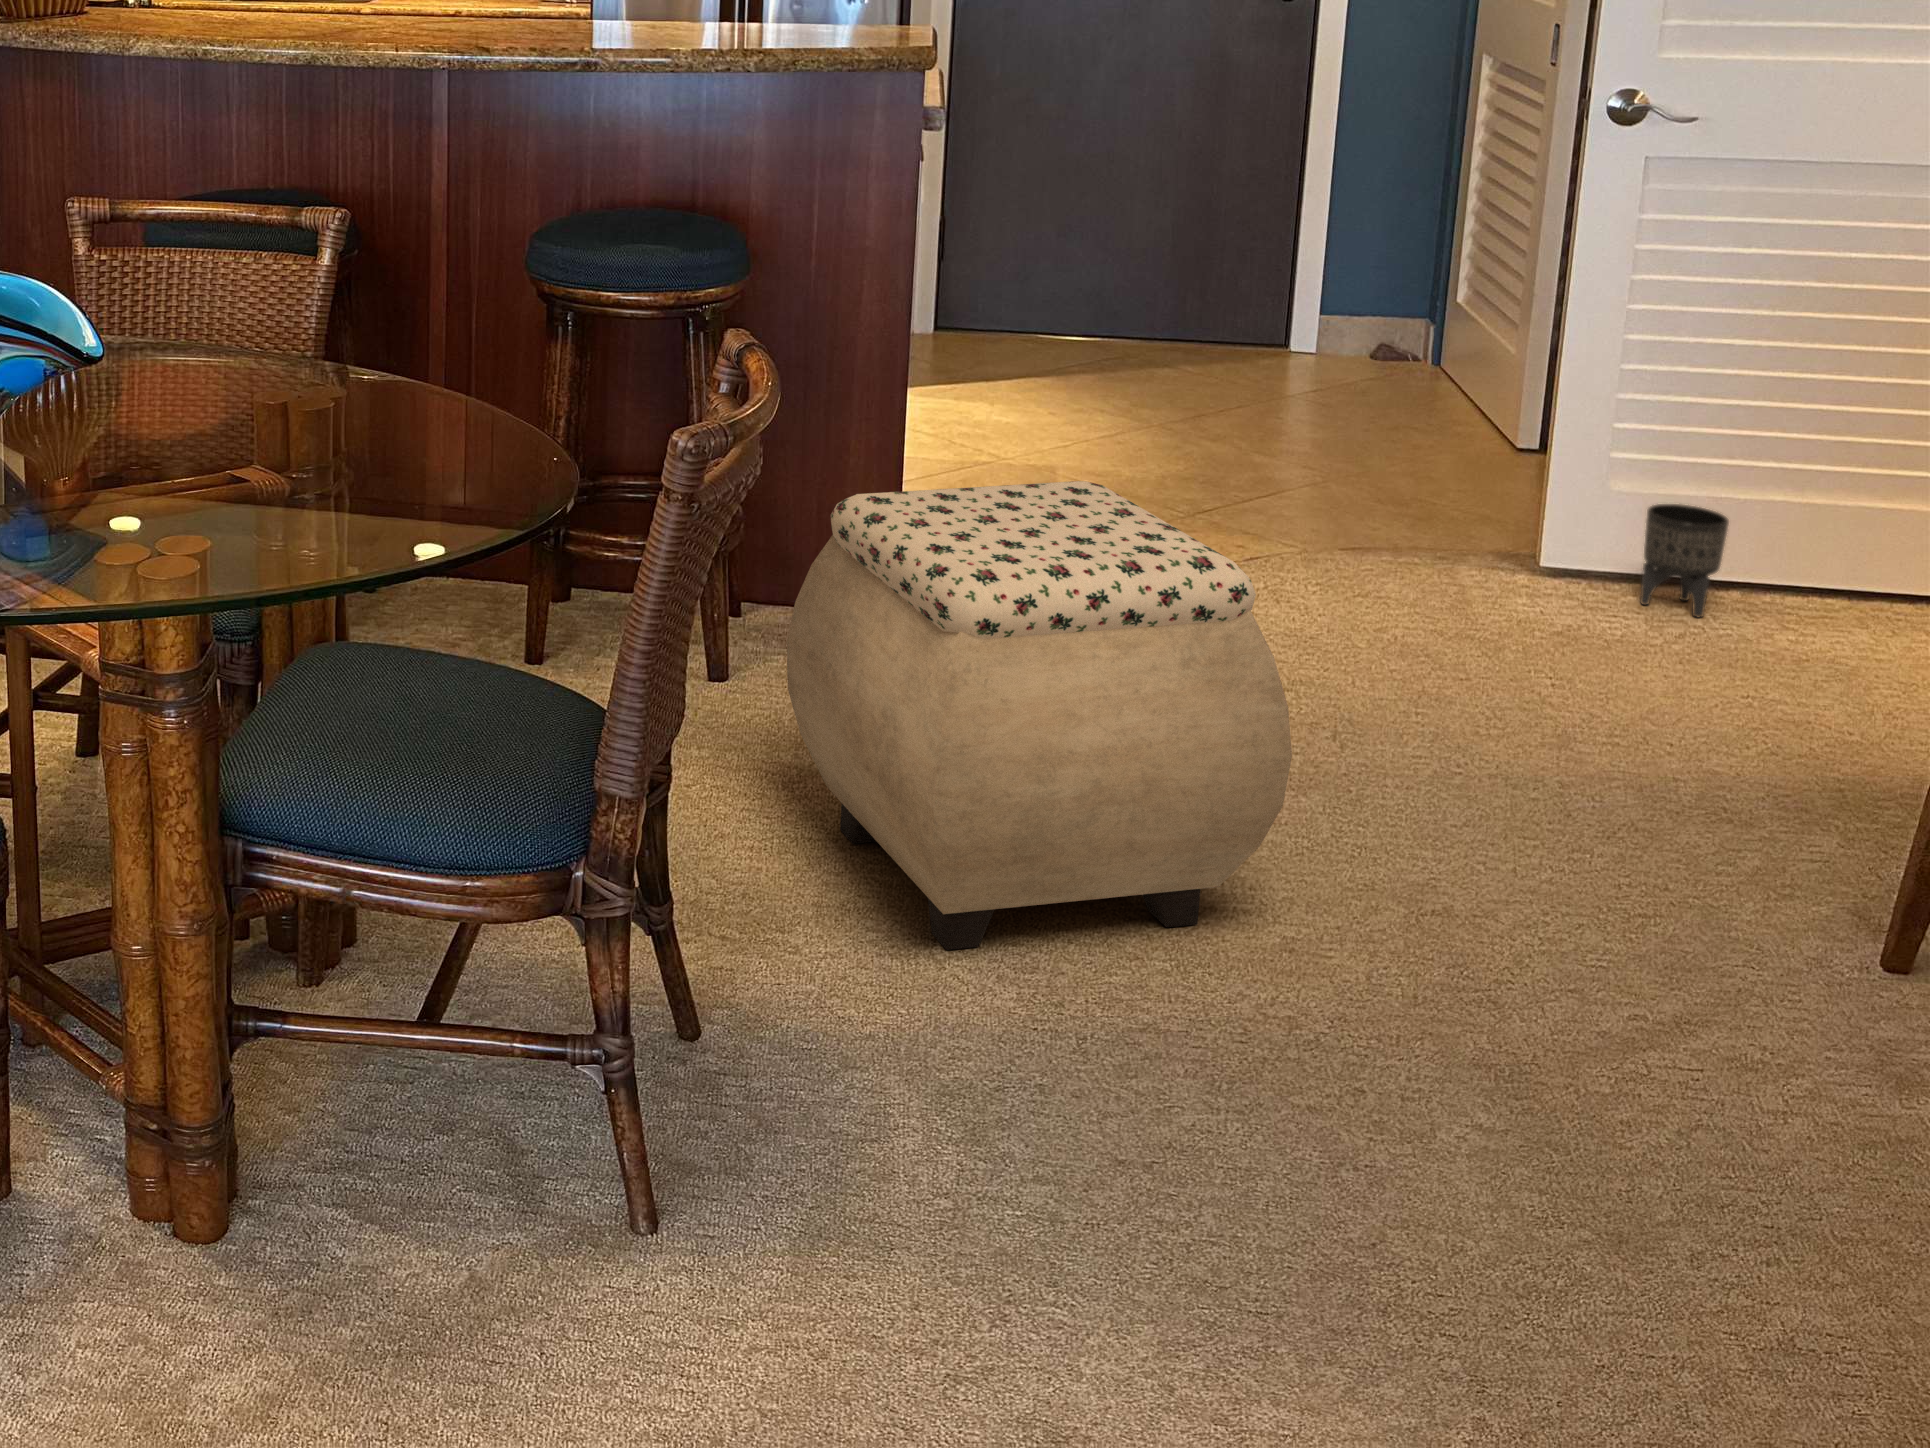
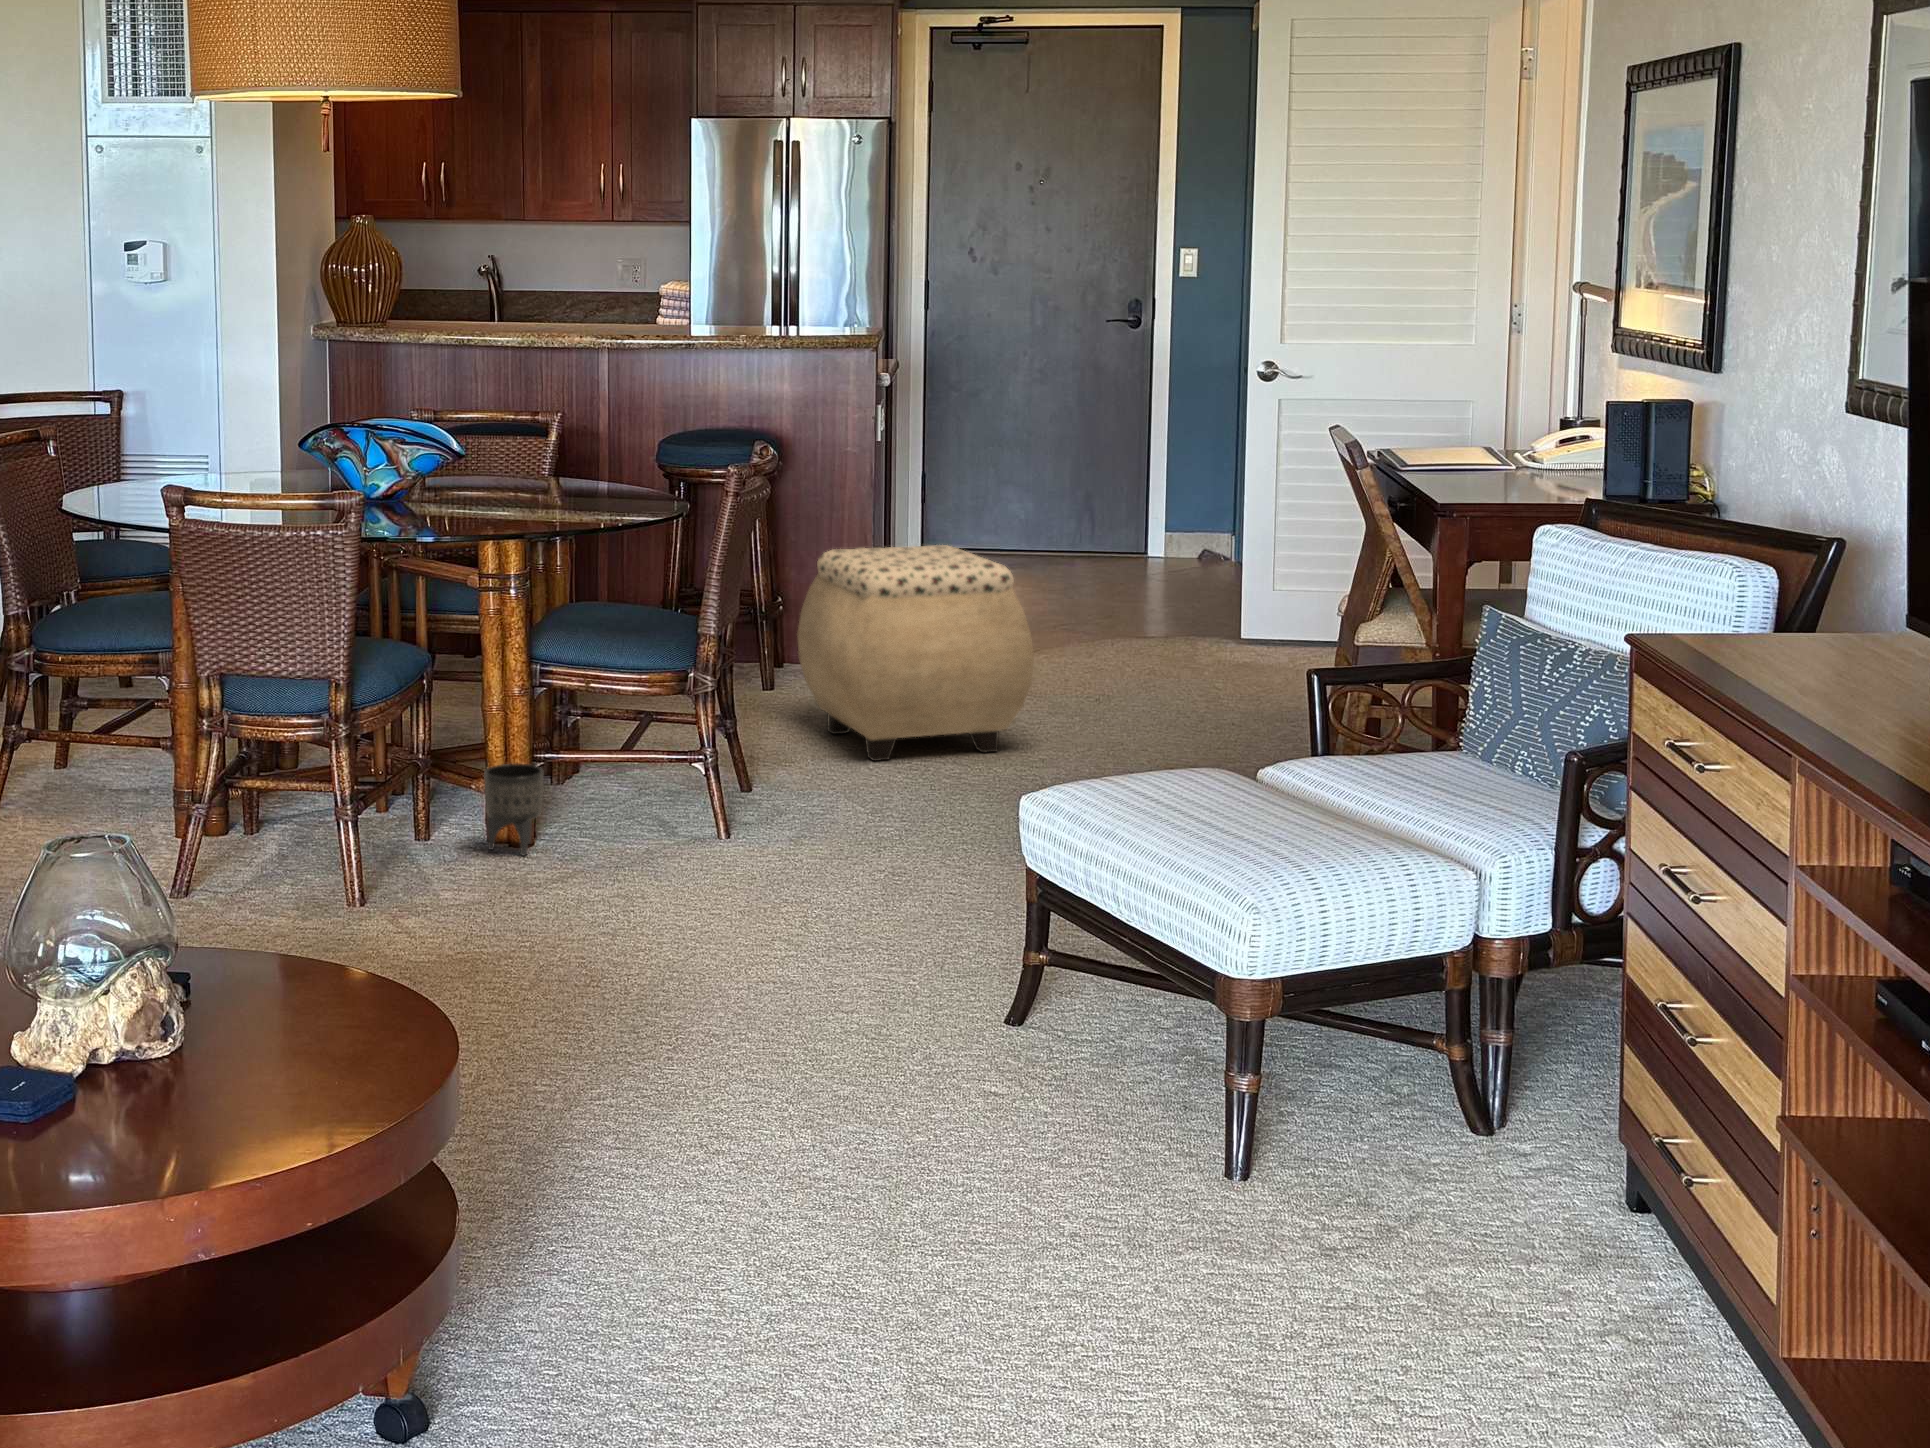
planter: present [1640,504,1729,618] -> present [484,764,543,855]

